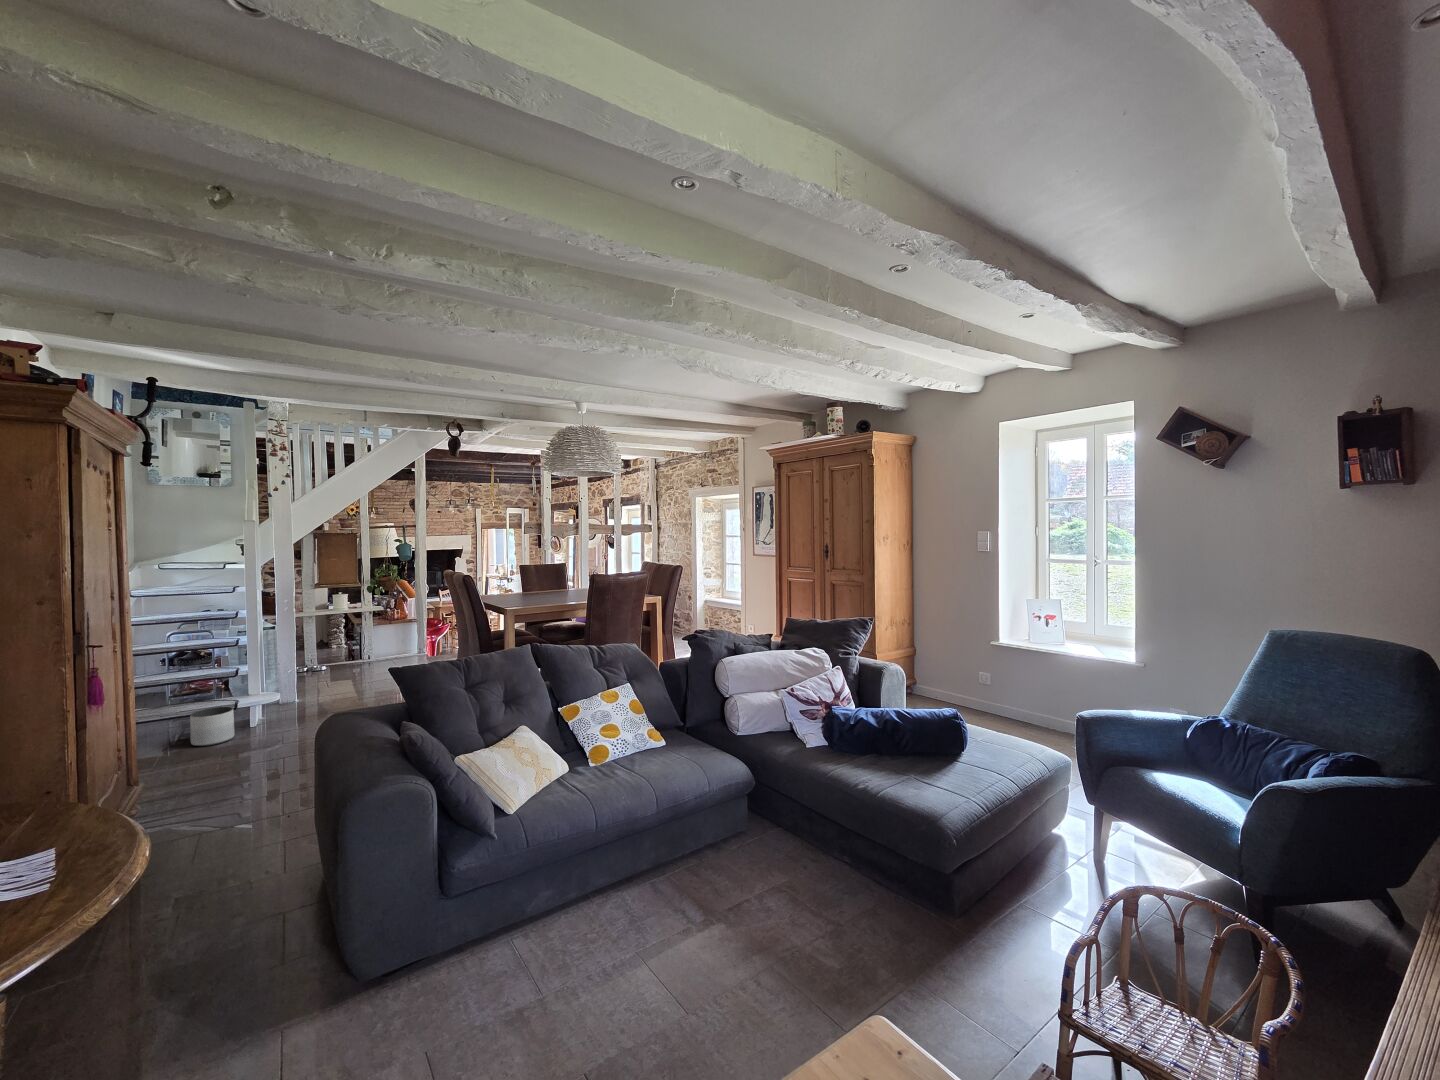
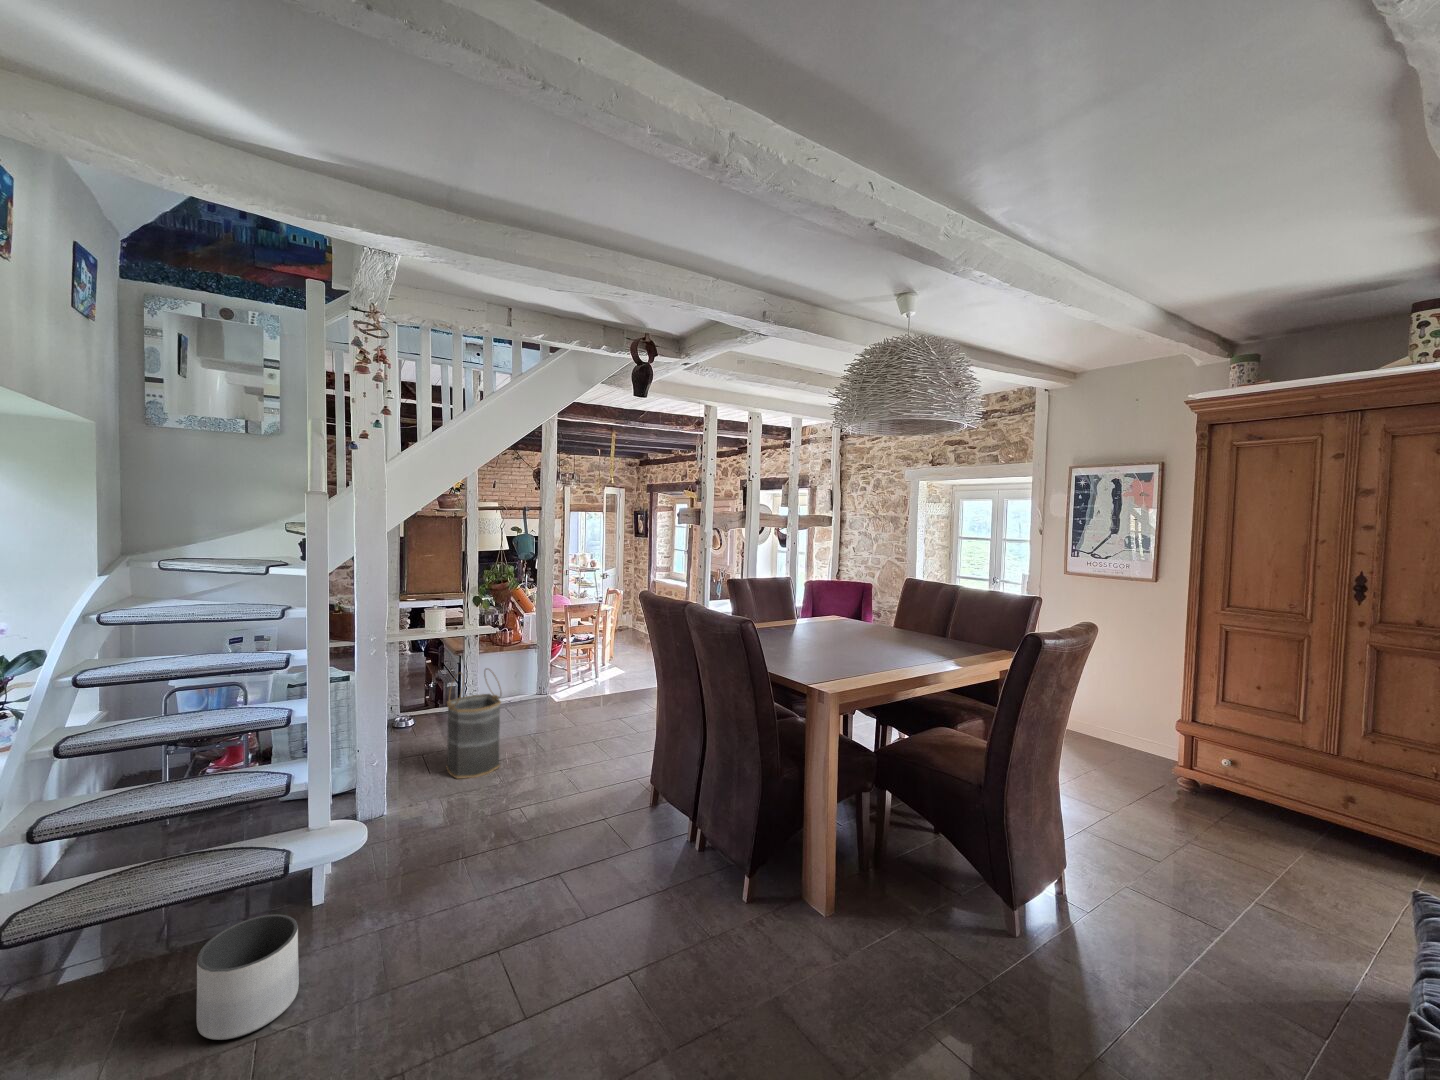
basket: none [335,622,370,685] -> present [446,669,501,779]

